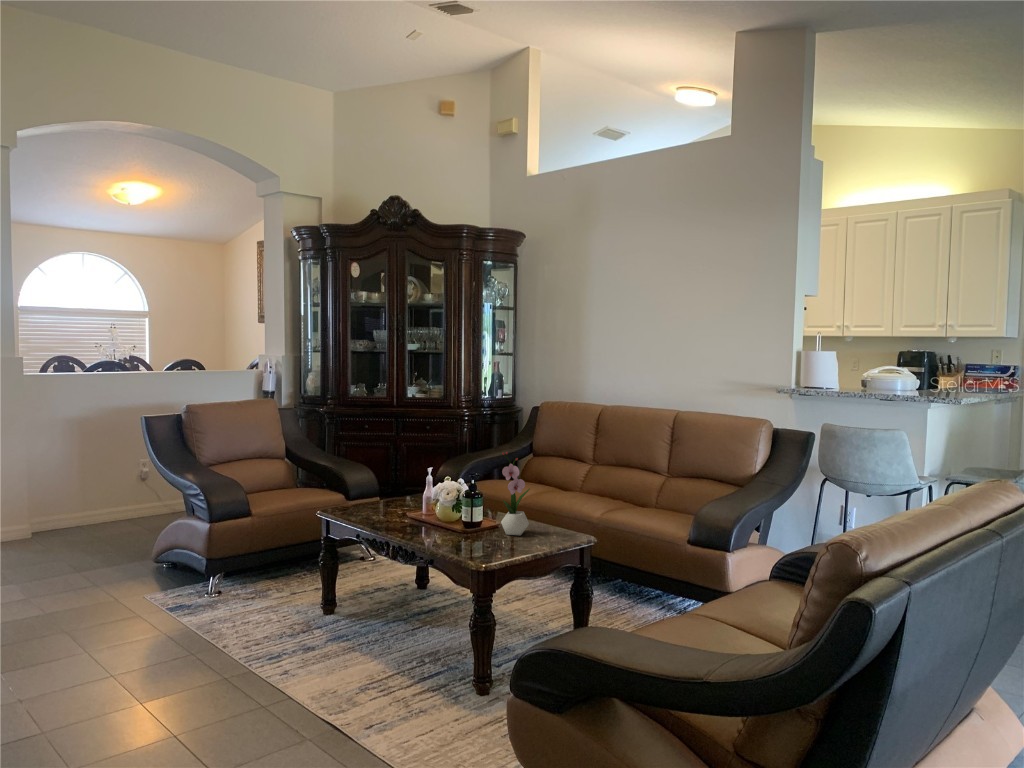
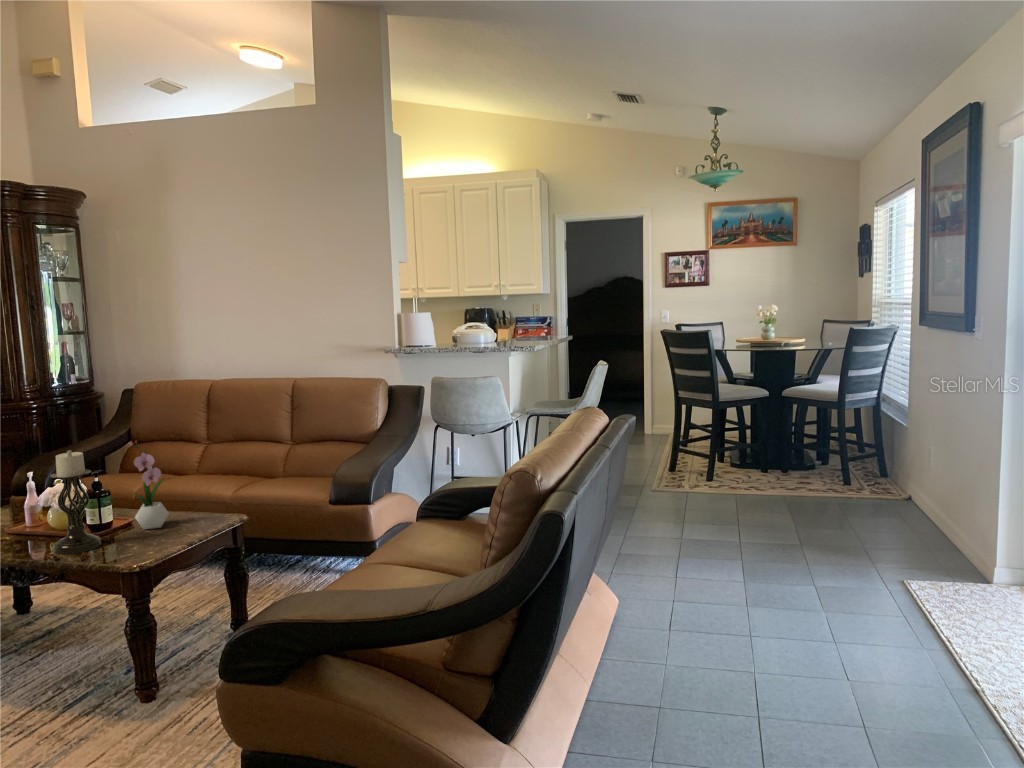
candle holder: none [432,453,469,545] -> present [50,450,101,554]

